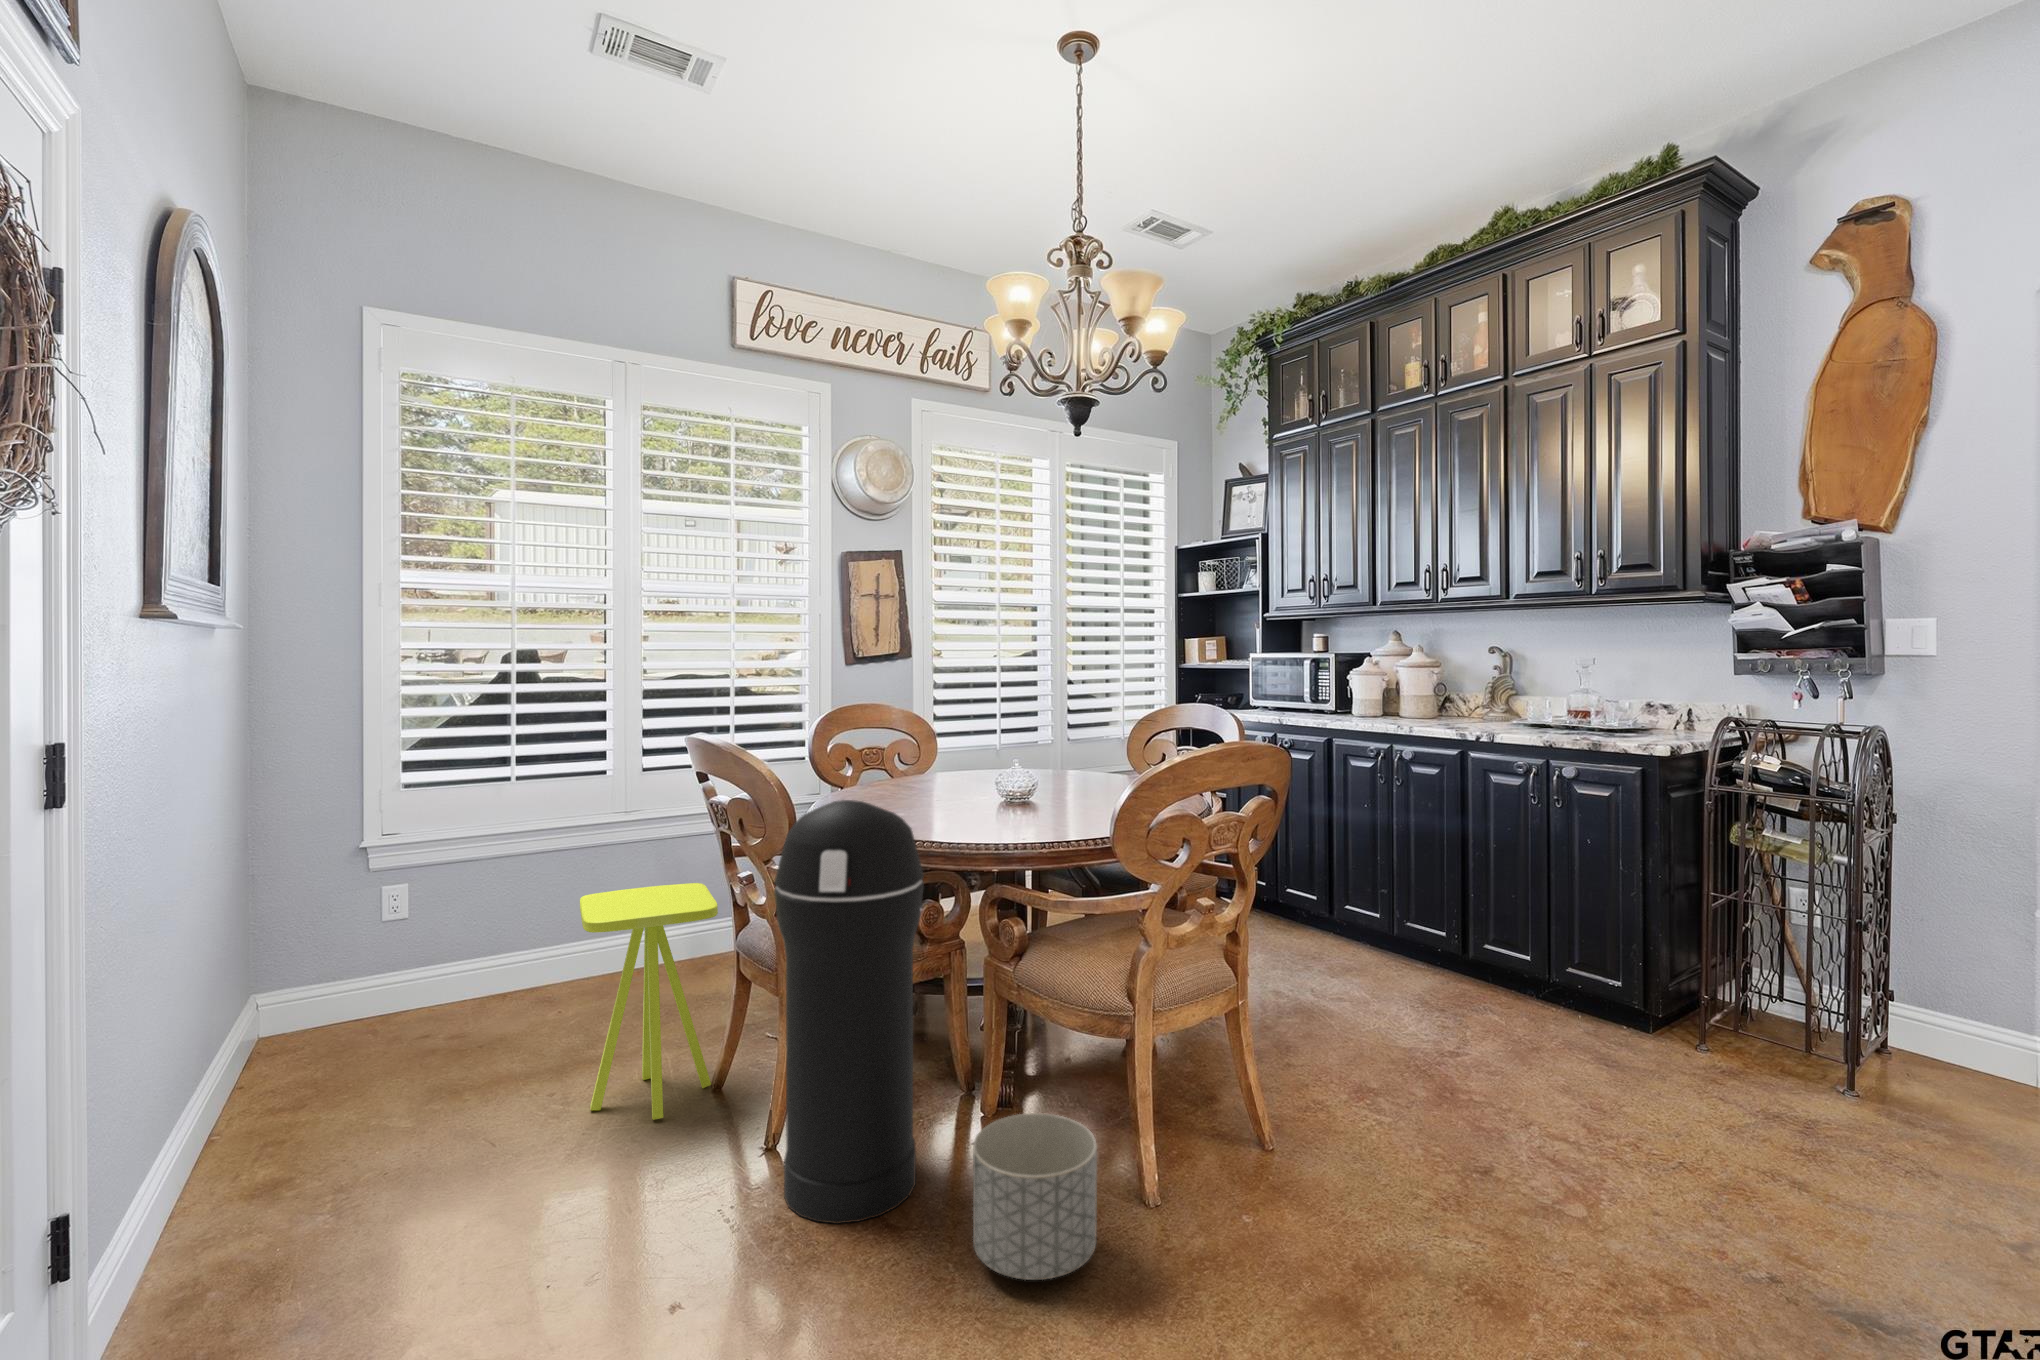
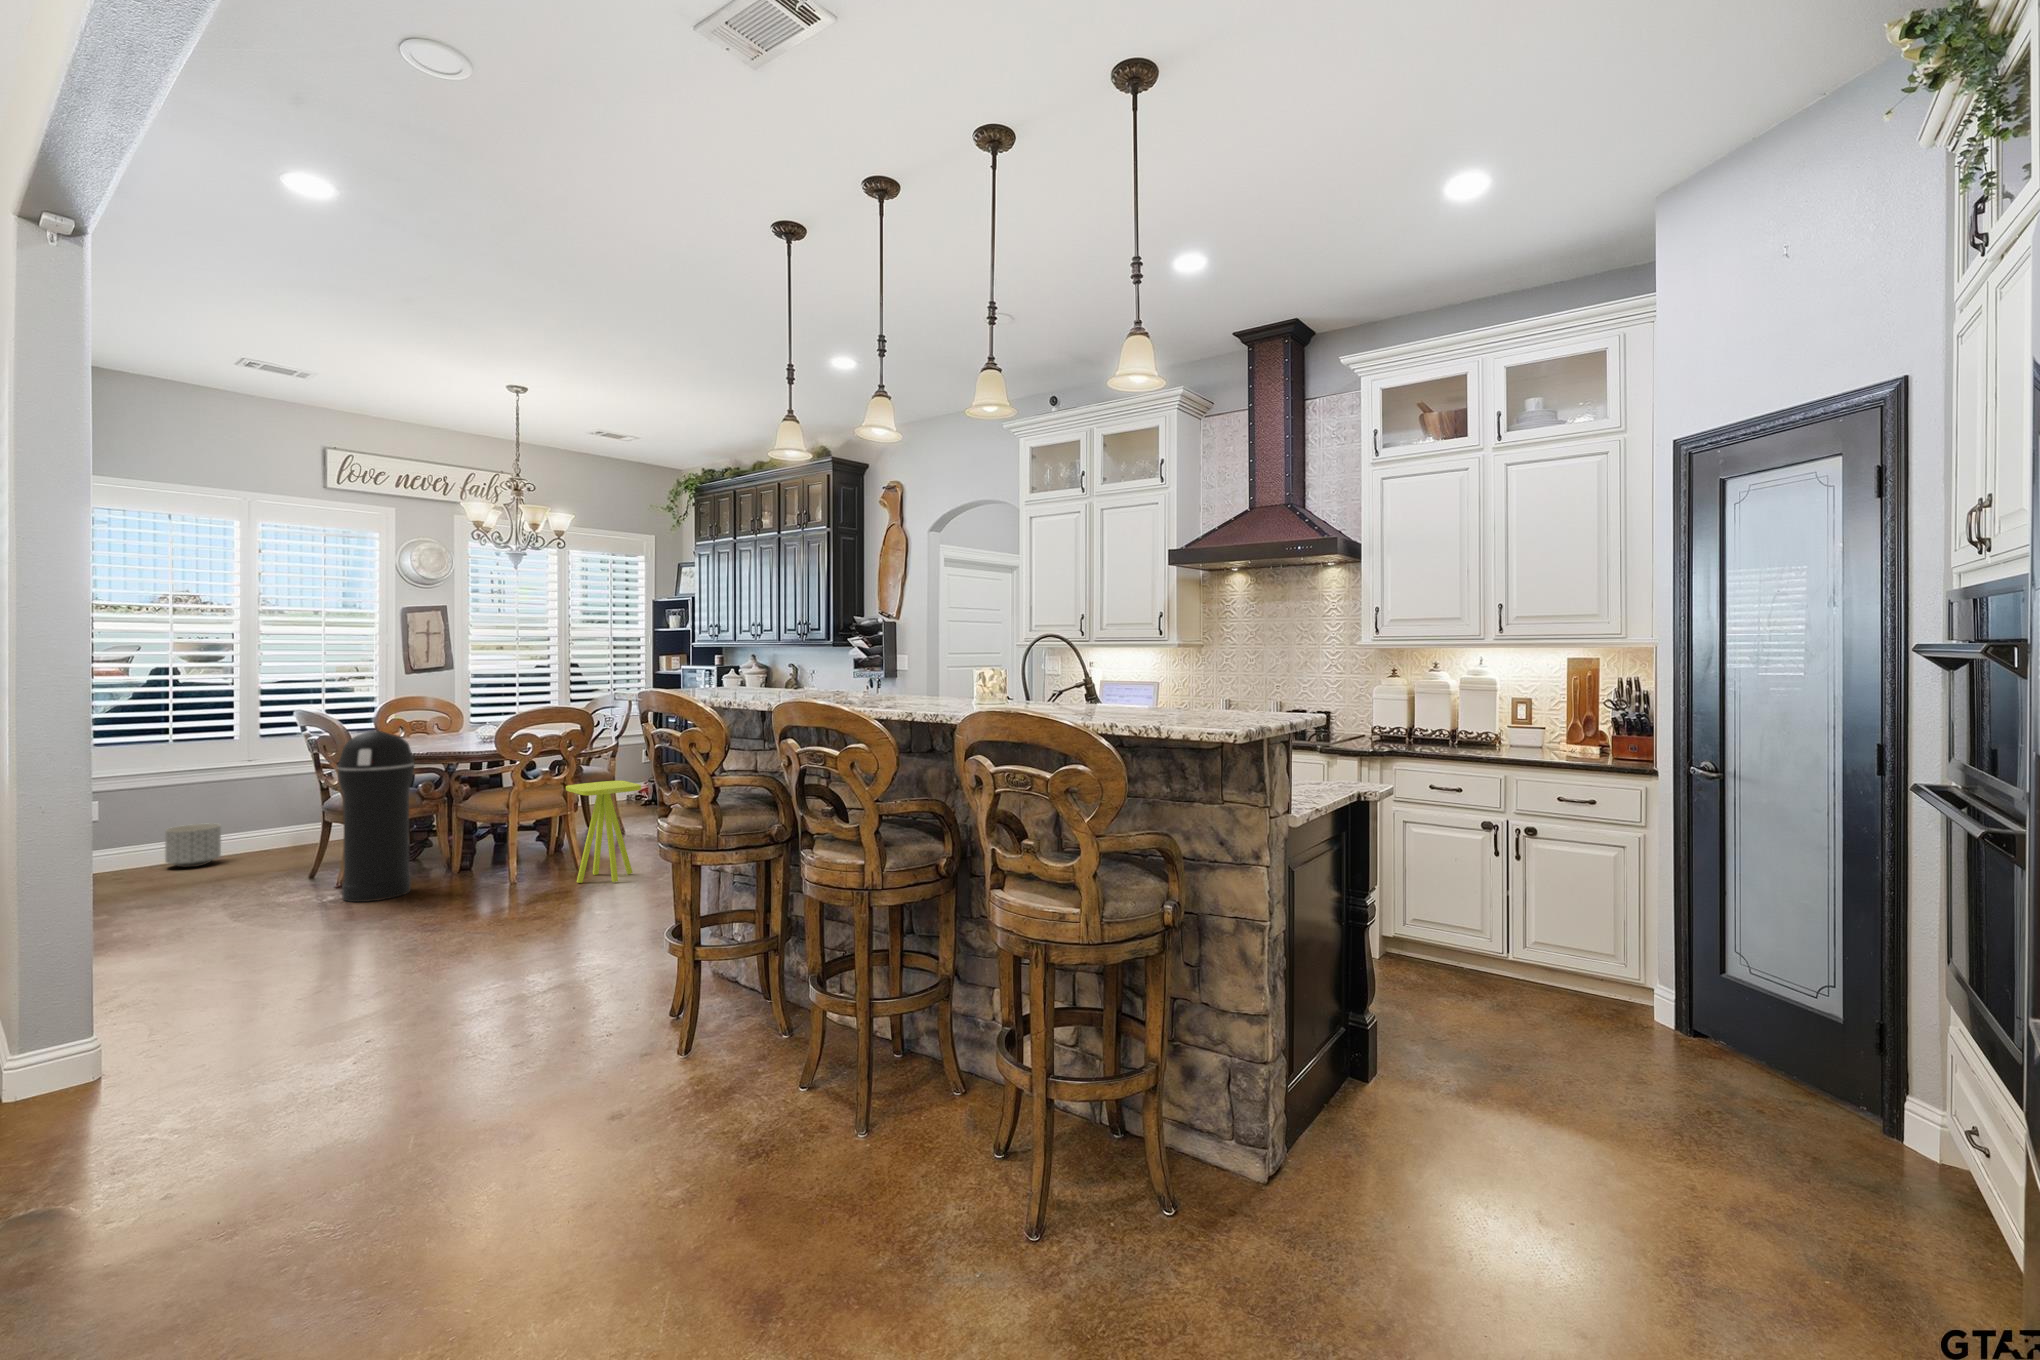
side table: present [580,883,718,1120] -> present [566,780,641,883]
planter: present [973,1113,1097,1280] -> present [165,823,221,868]

